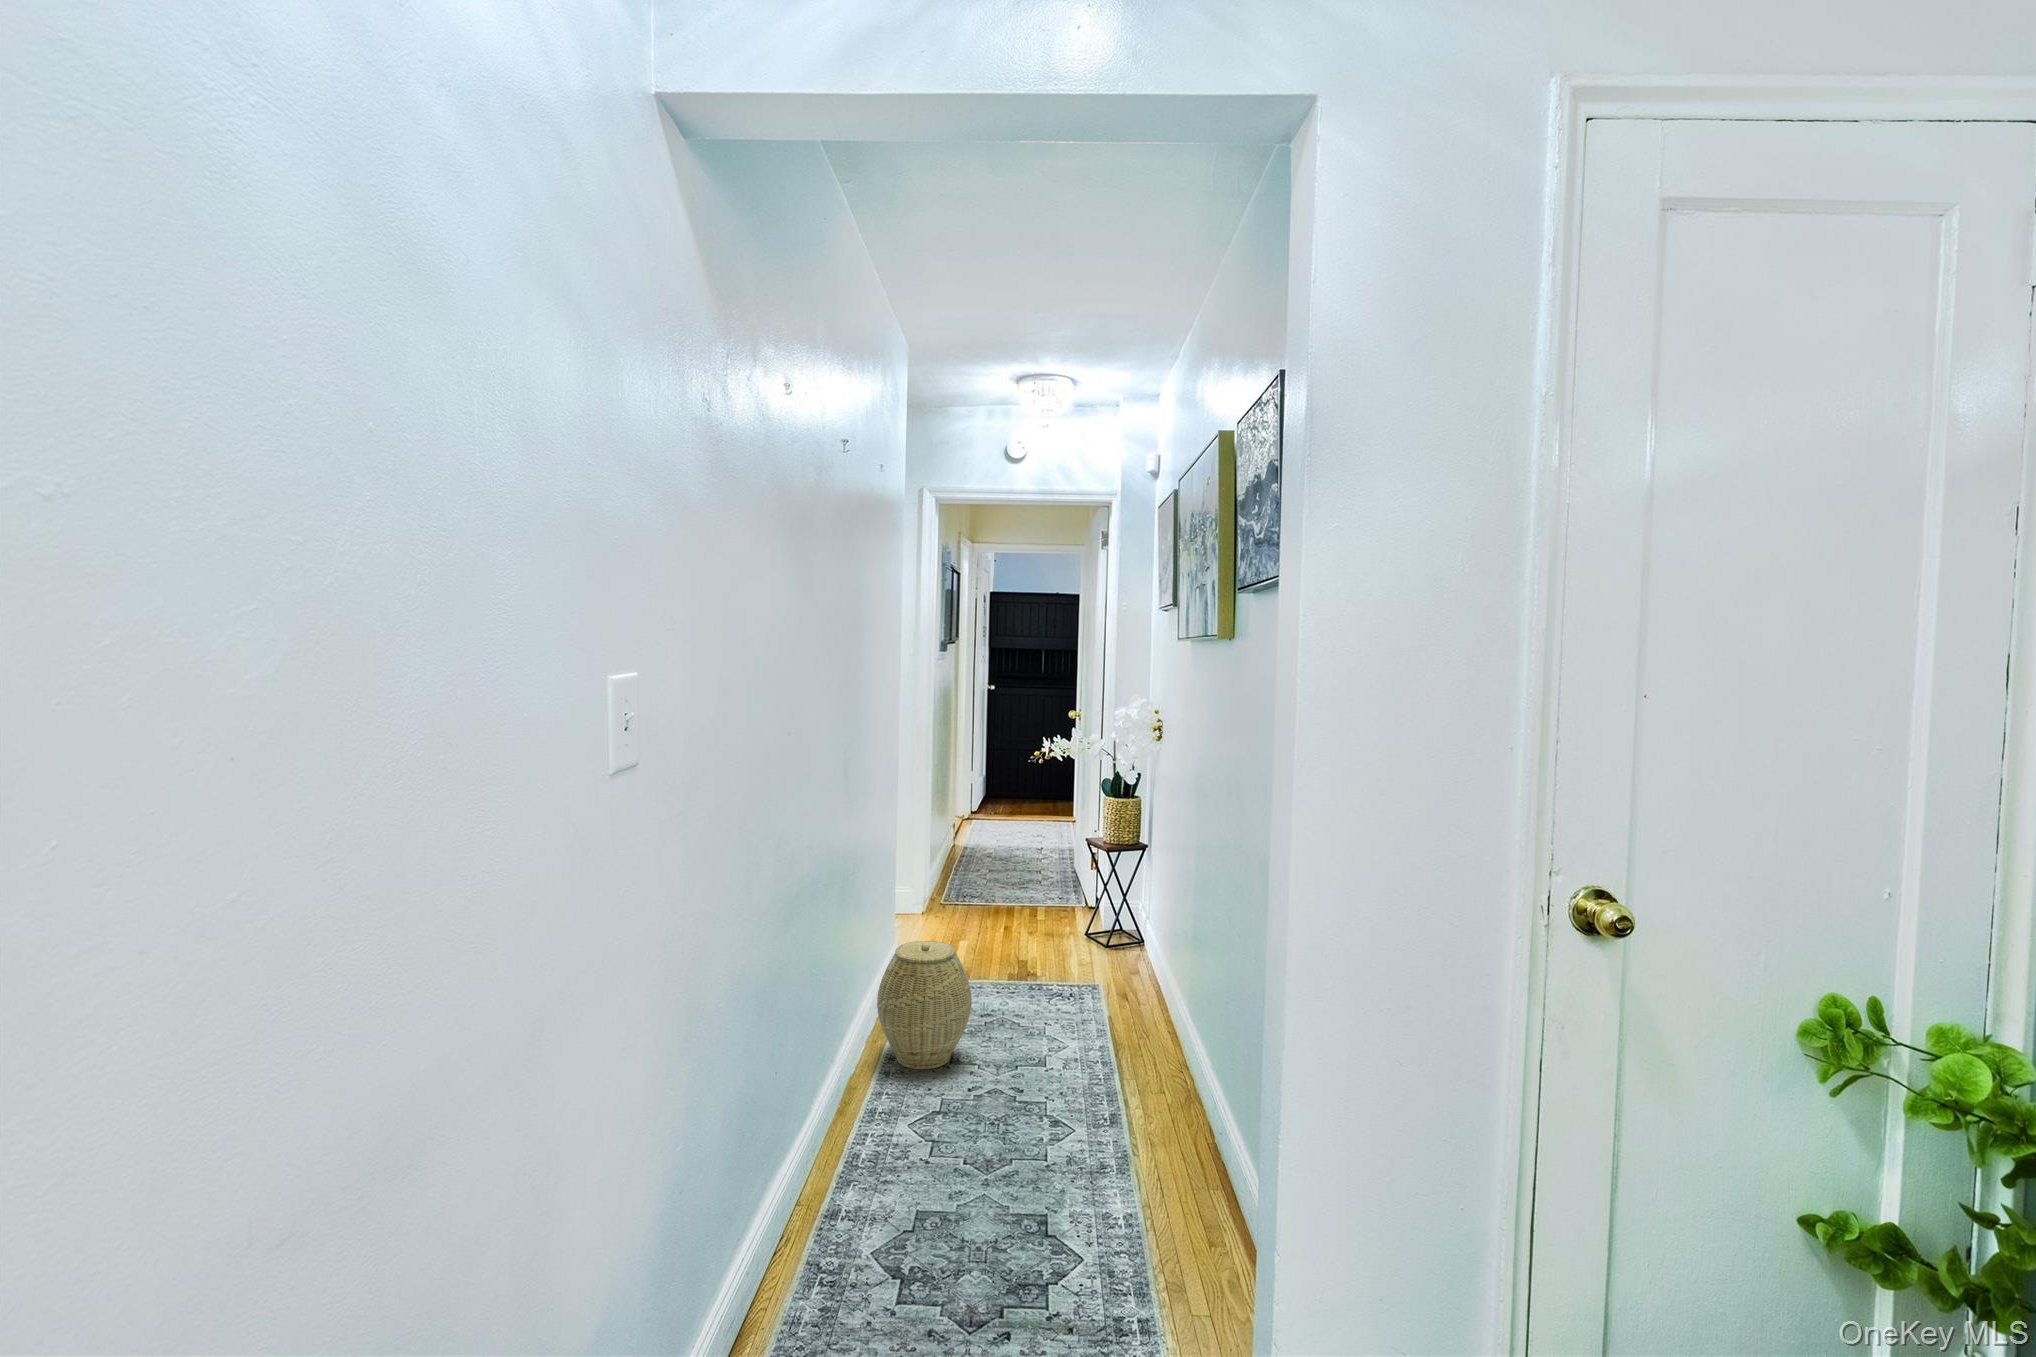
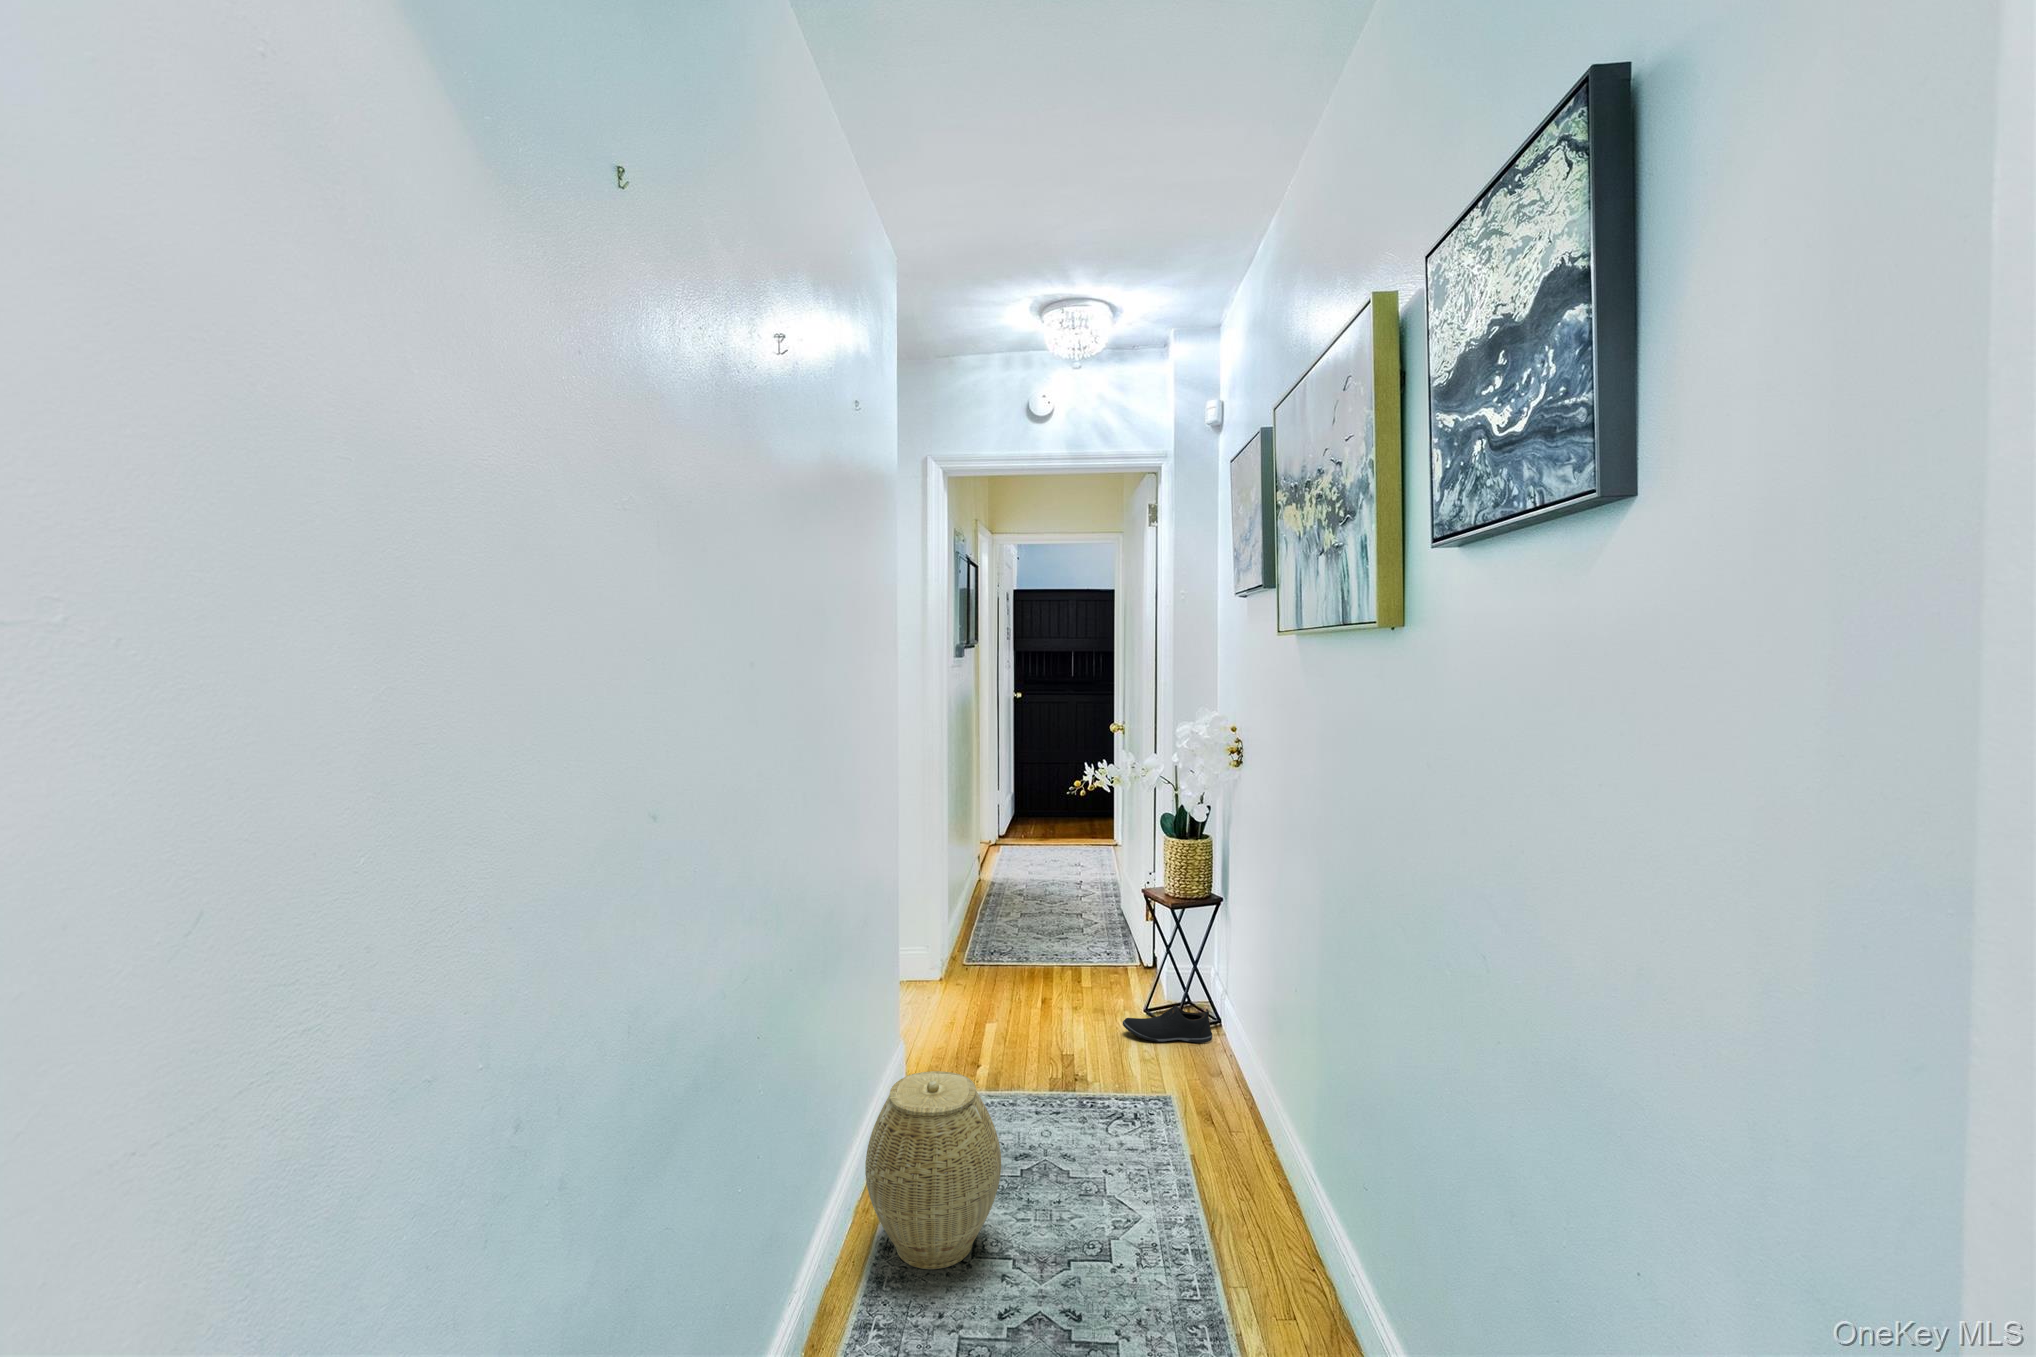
shoe: none [1067,926,1135,954] -> present [1123,1006,1212,1043]

